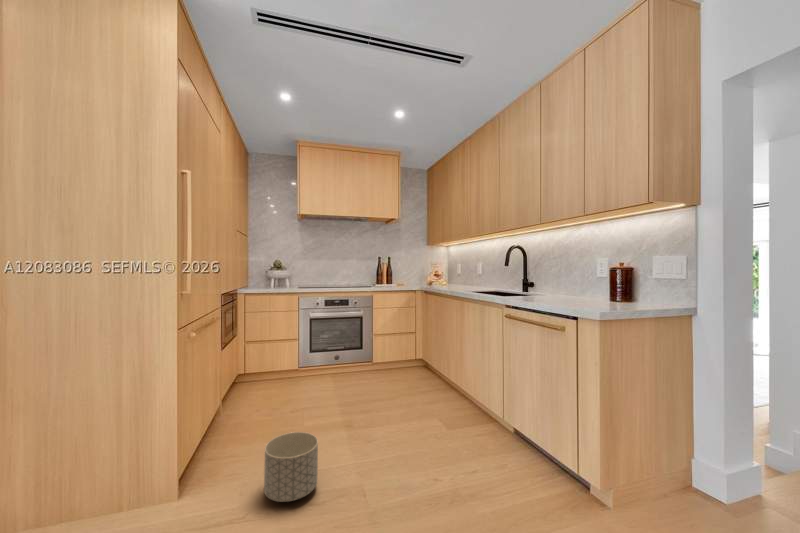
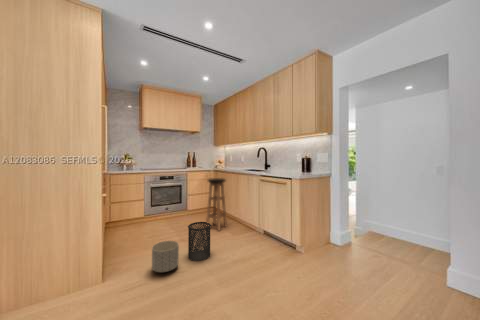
bar stool: none [397,307,440,415] -> present [206,178,227,231]
trash can: none [343,397,391,483] -> present [188,222,211,261]

